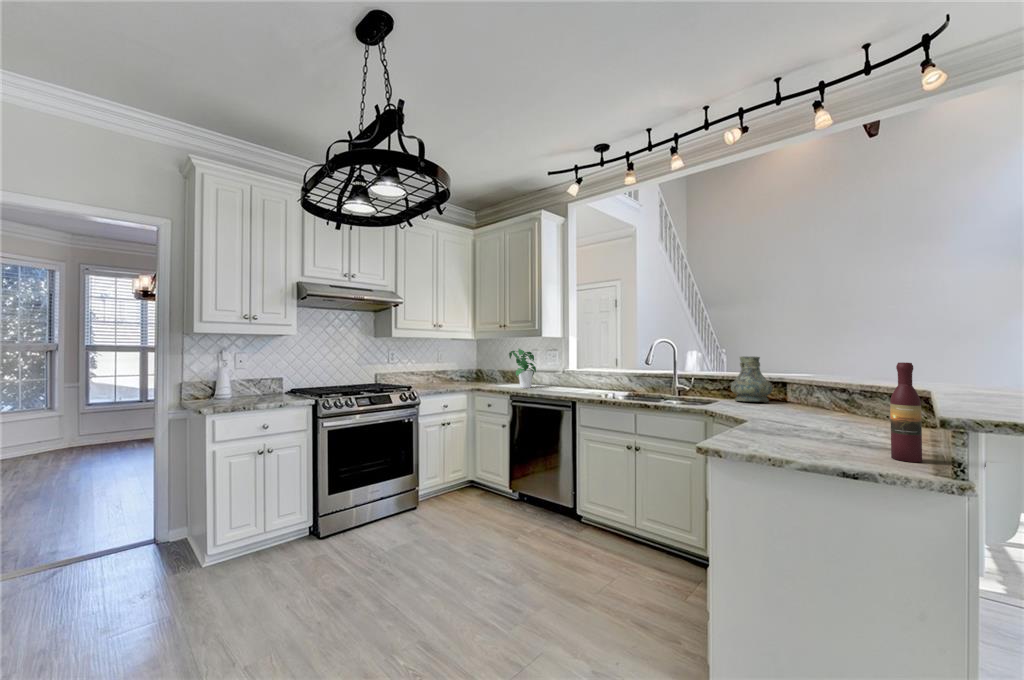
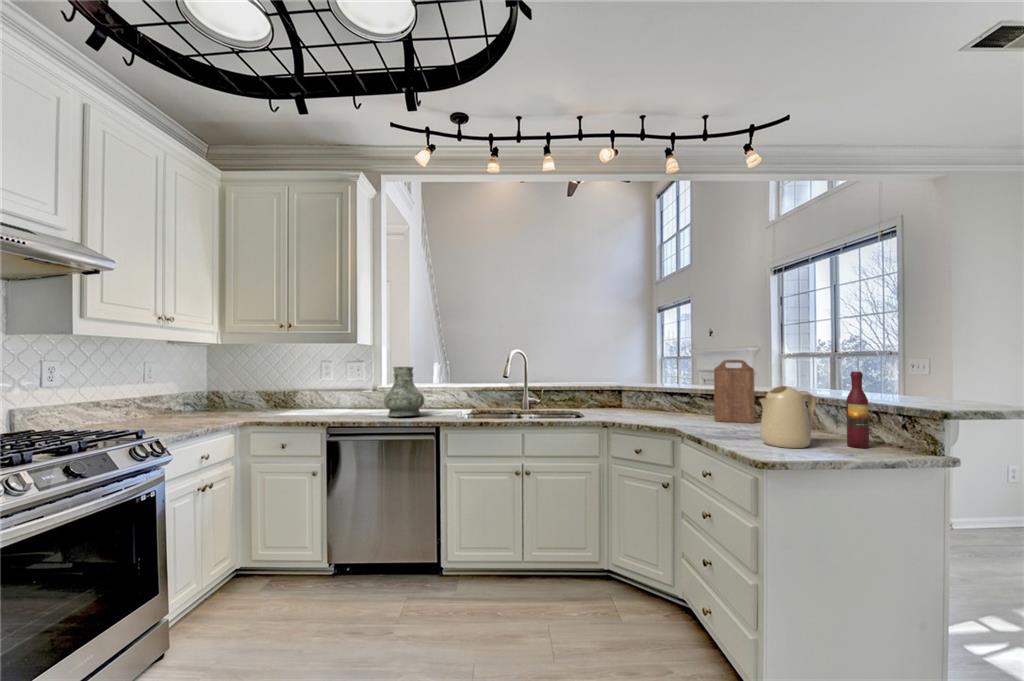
cutting board: none [839,348,894,429] -> present [714,360,755,423]
potted plant: present [509,349,536,388] -> none [314,358,358,415]
vase: present [731,356,773,402] -> present [384,367,424,417]
kettle: none [765,377,850,448] -> present [759,386,816,448]

